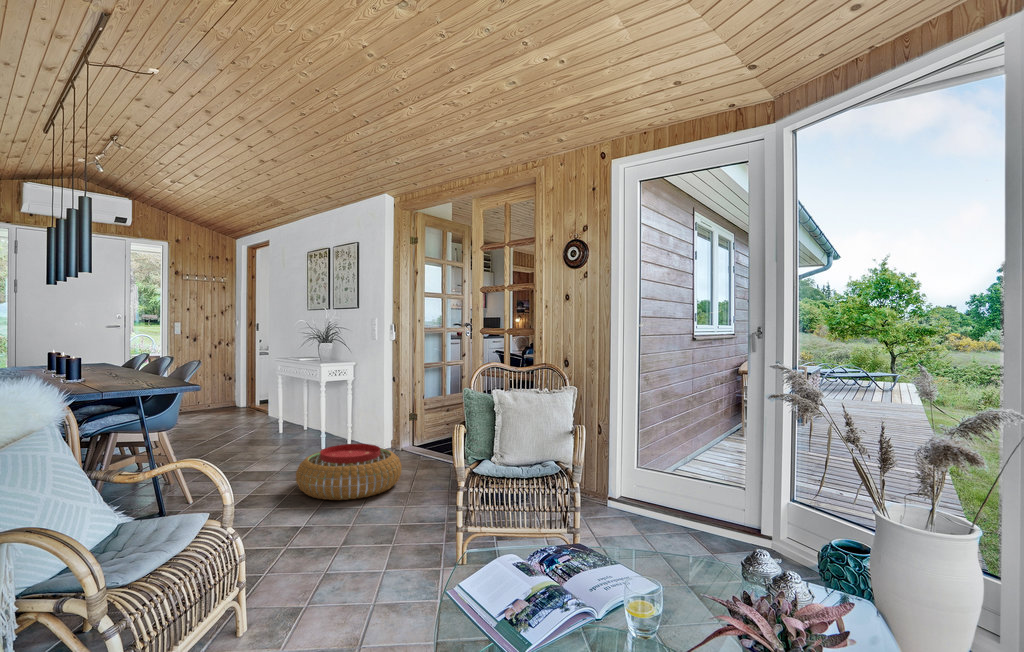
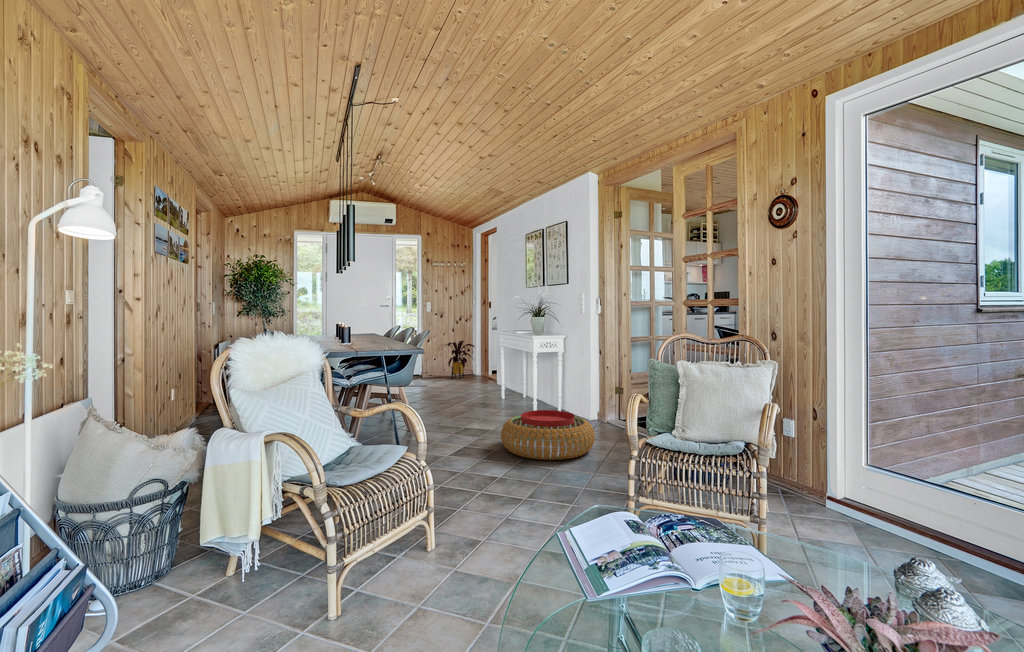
house plant: none [191,367,239,413] -> present [446,341,475,379]

